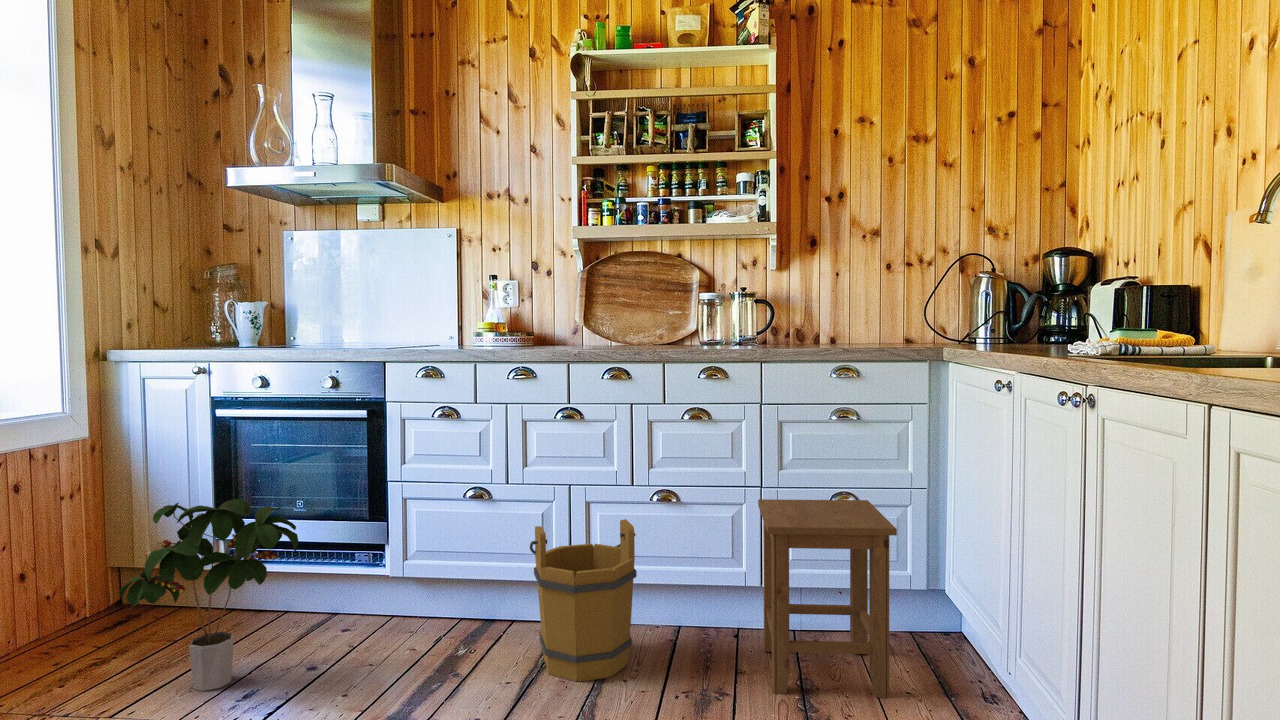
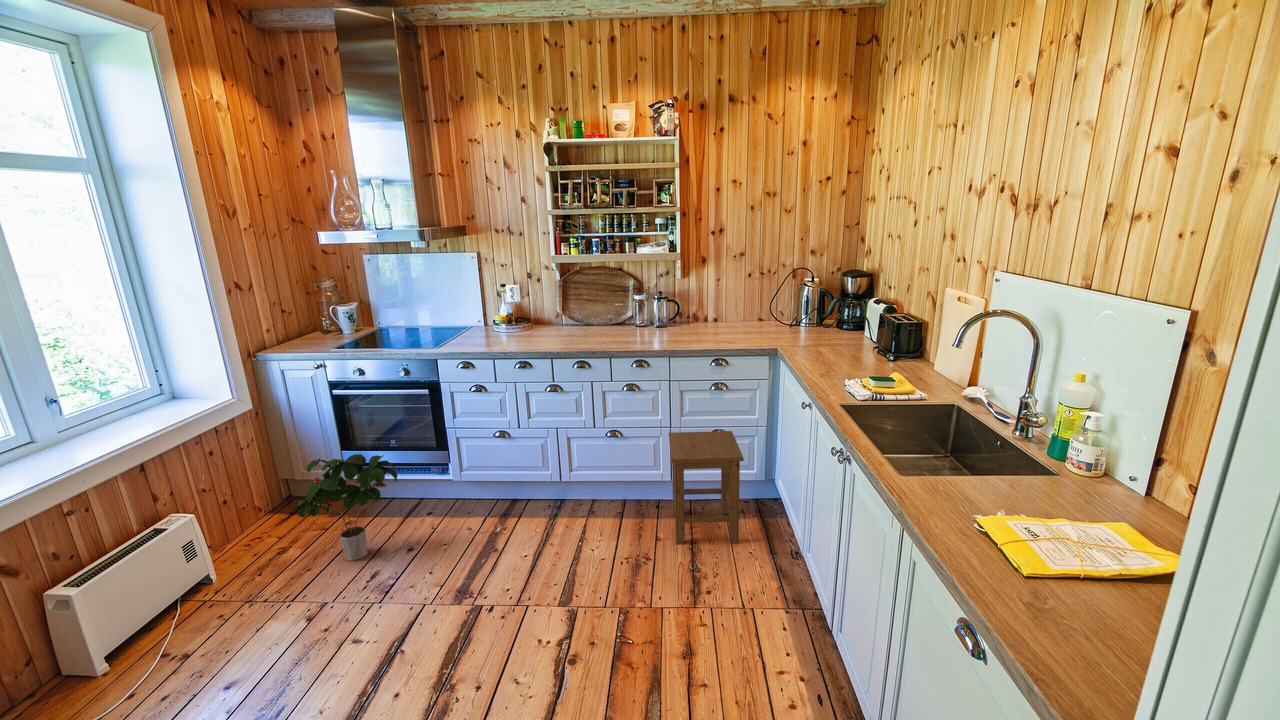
bucket: present [530,519,637,682] -> none [536,448,599,542]

